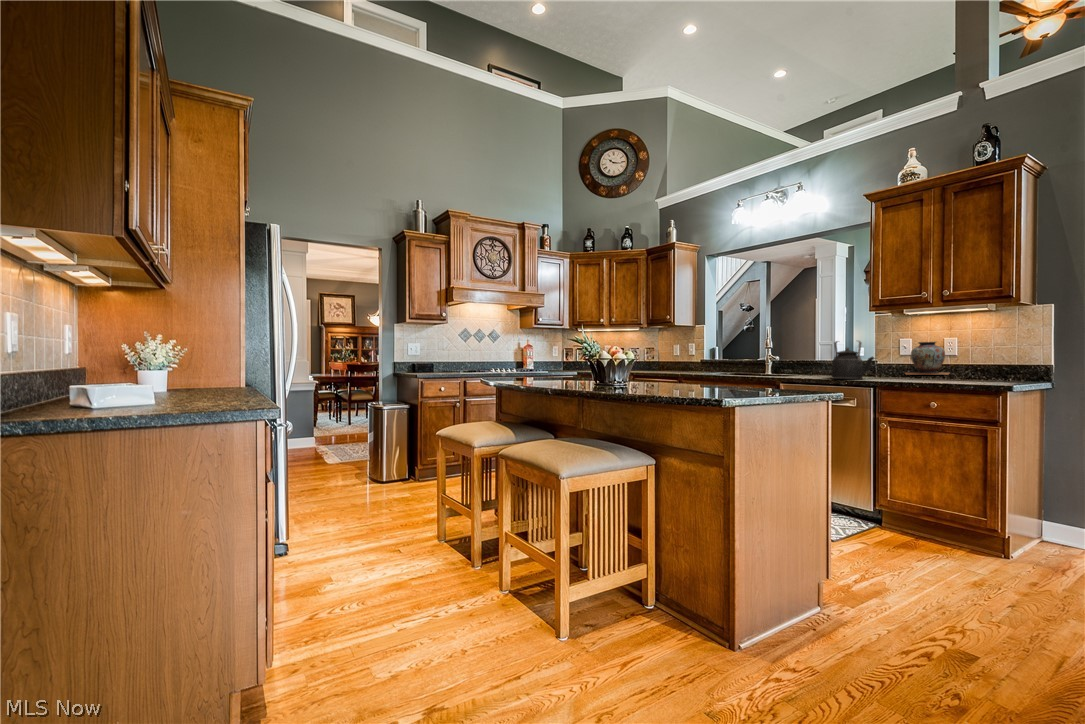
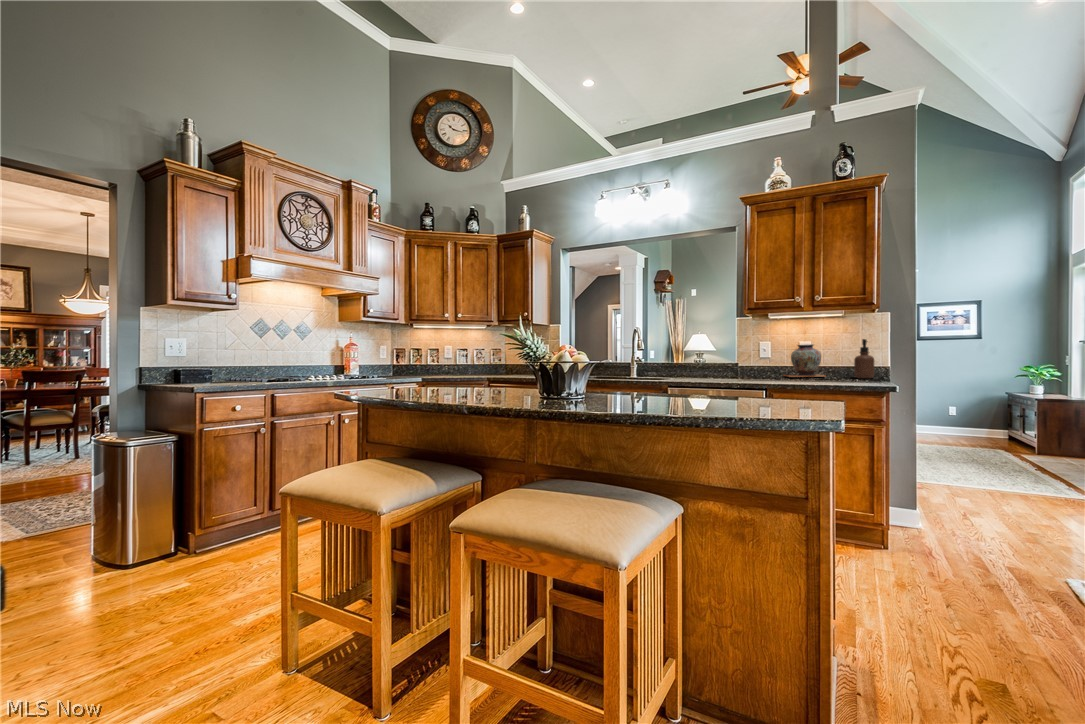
soap dispenser: none [976,336,999,377] -> present [854,339,874,379]
kettle: present [832,341,874,379] -> none [728,342,773,383]

